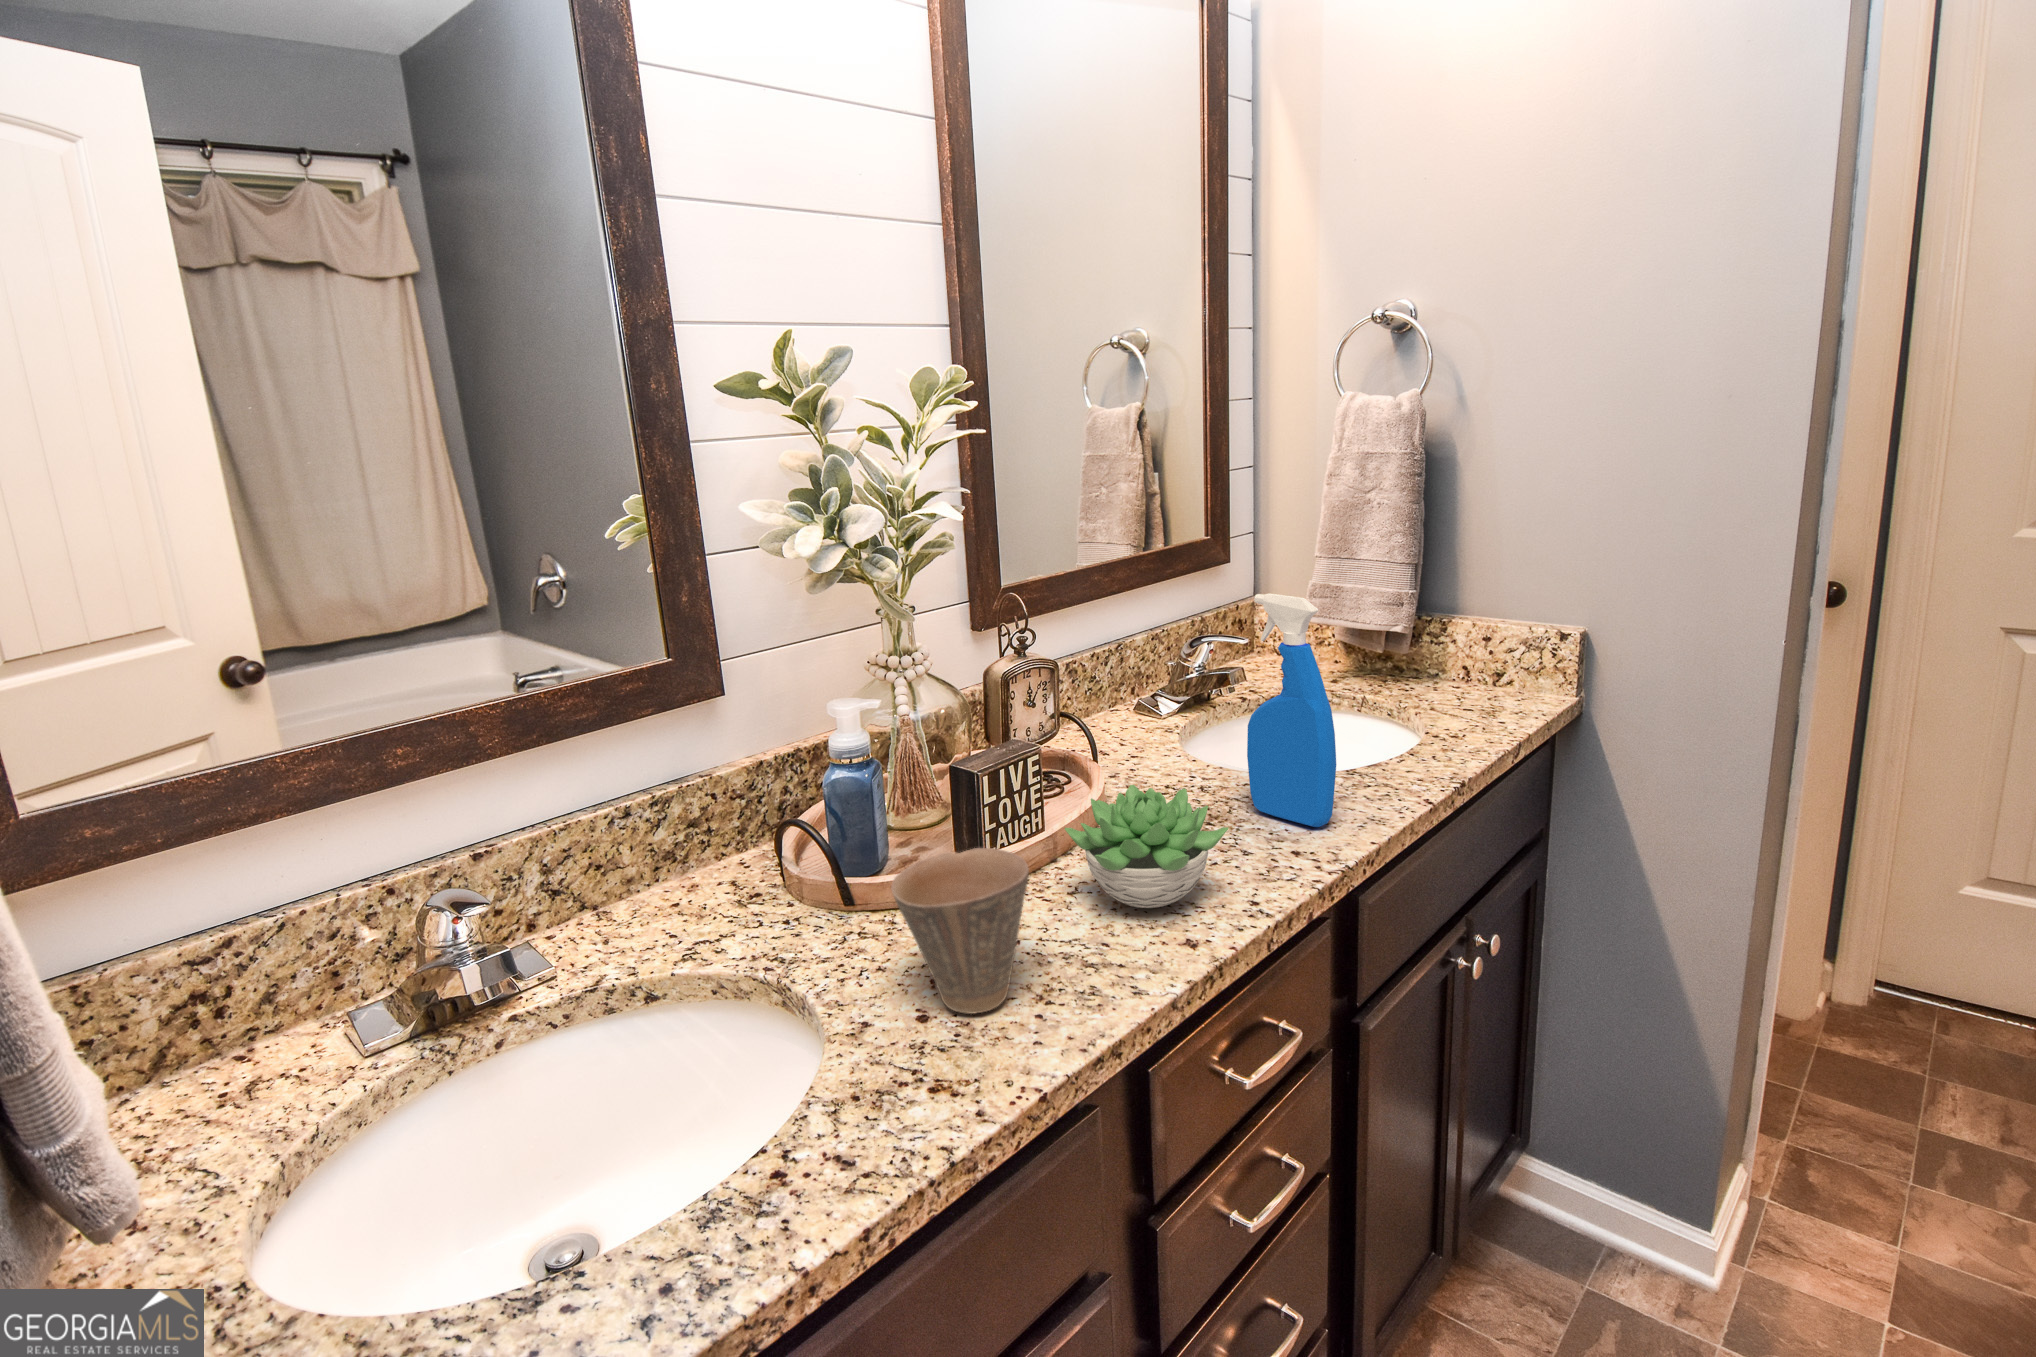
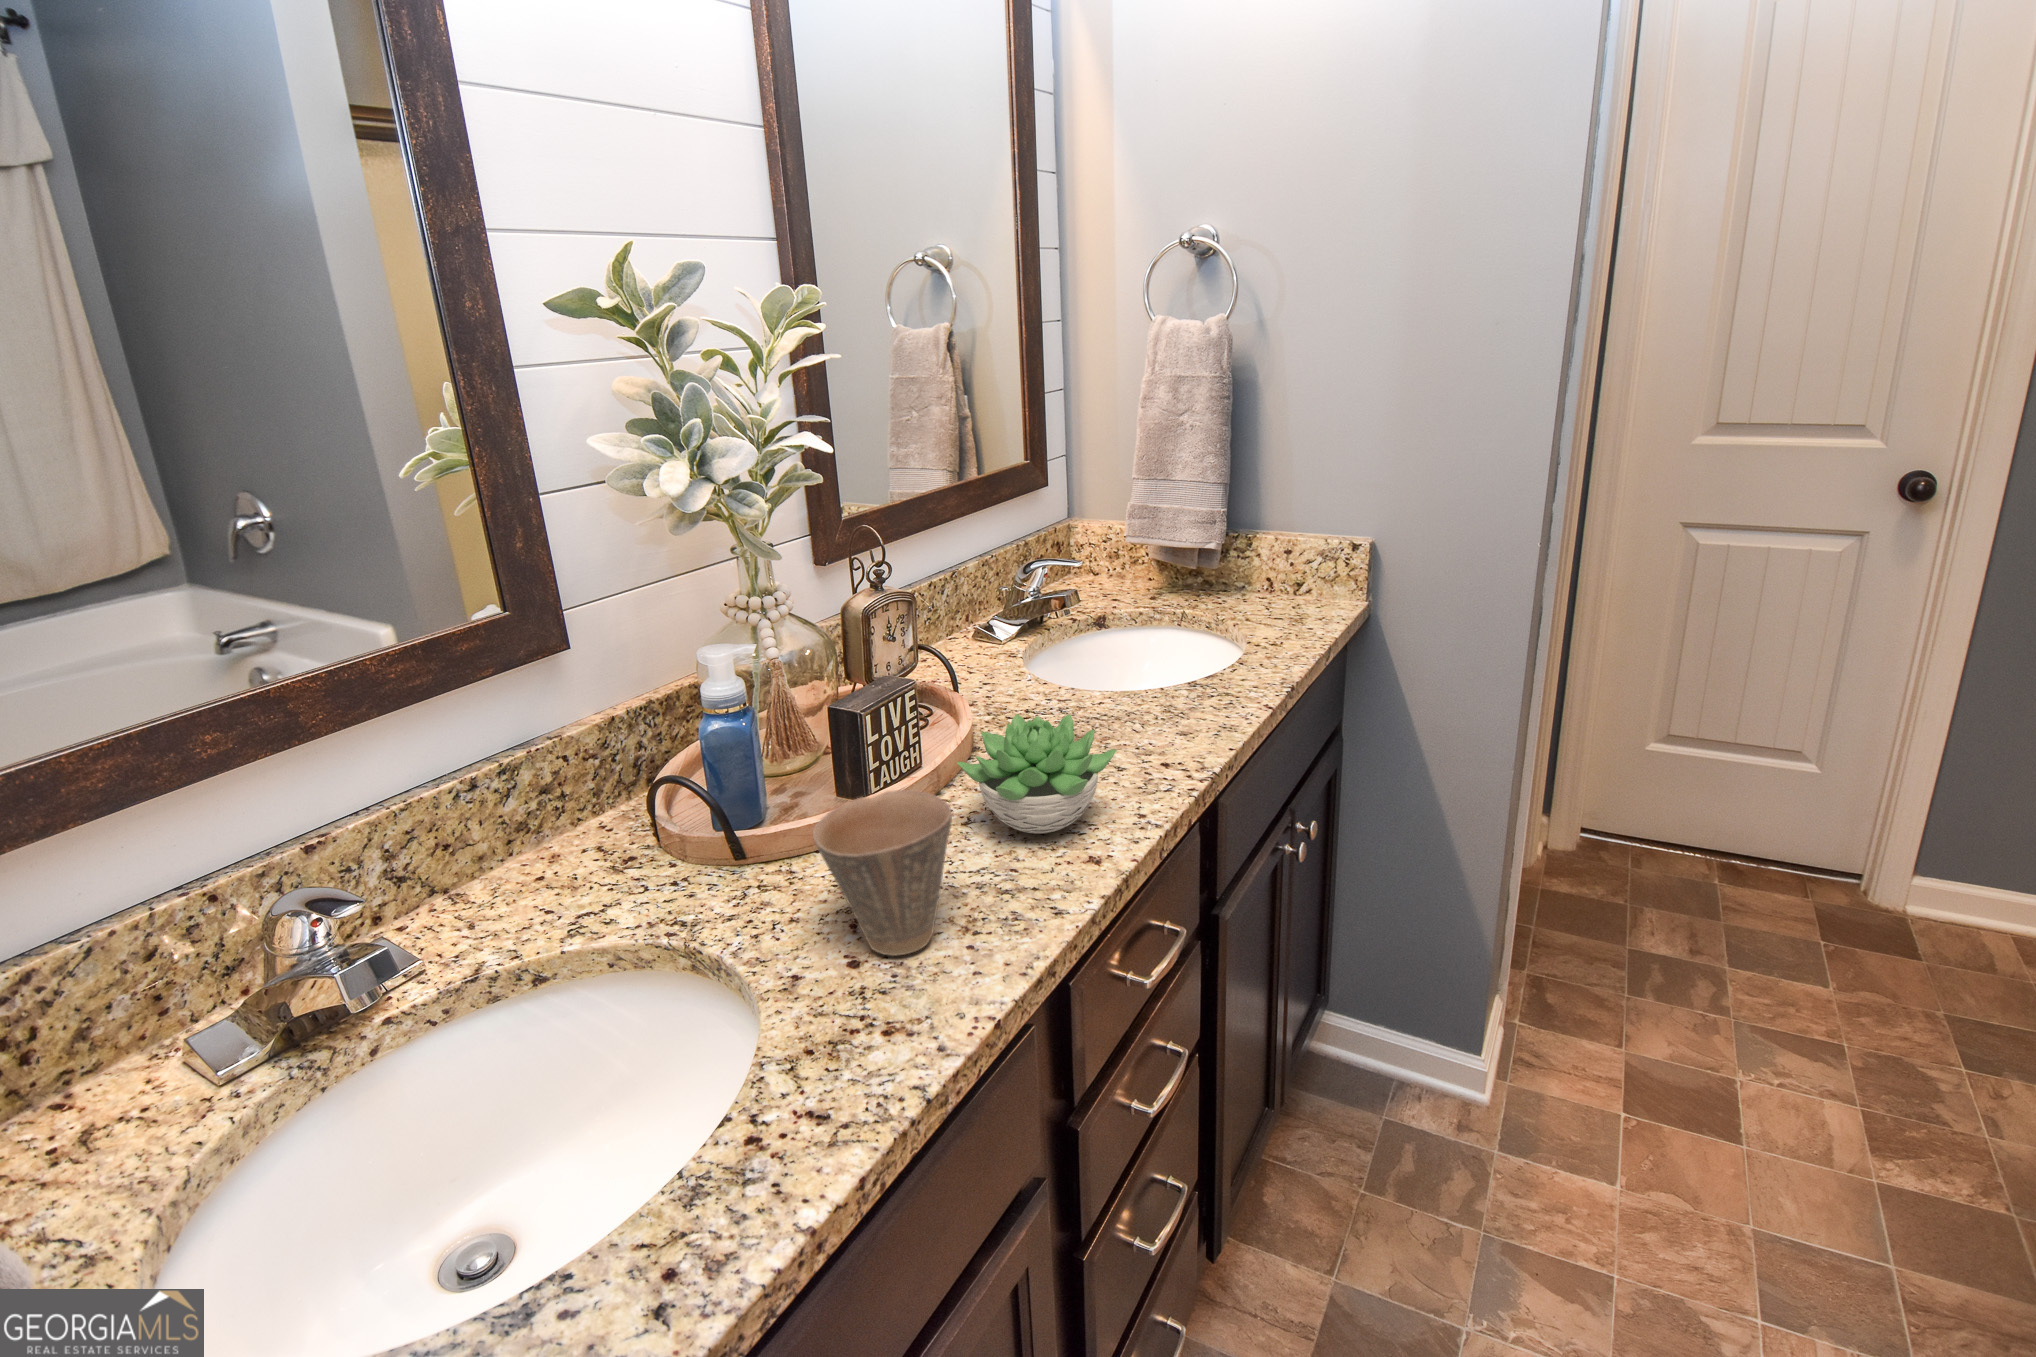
spray bottle: present [1247,593,1336,827] -> none [1107,518,1194,741]

